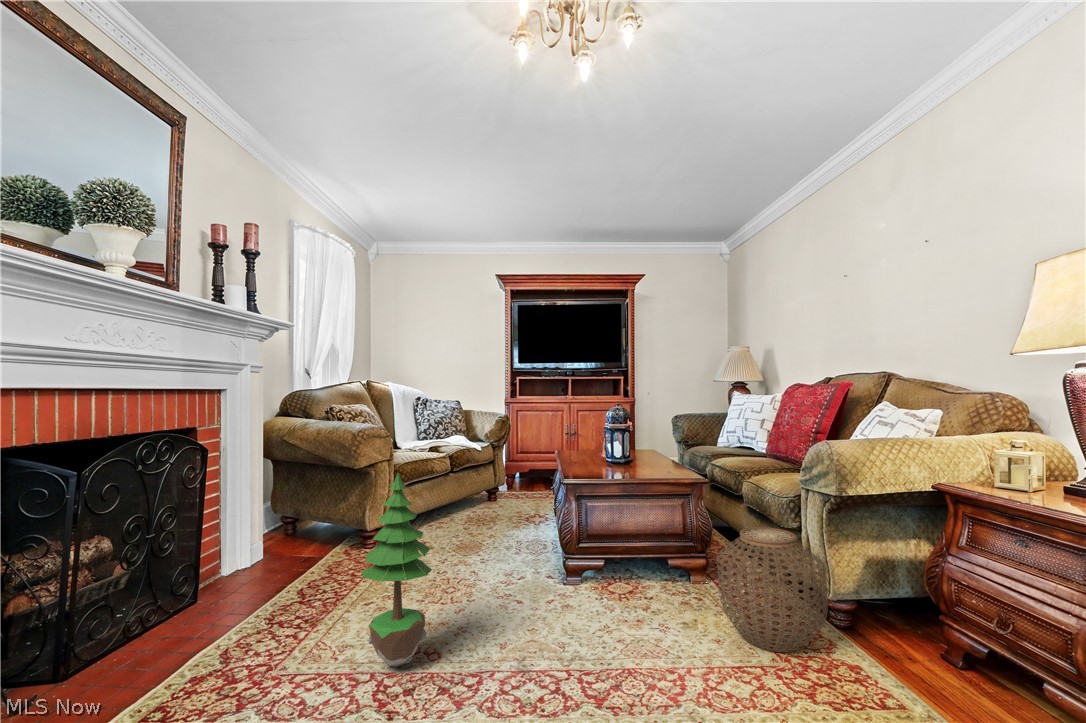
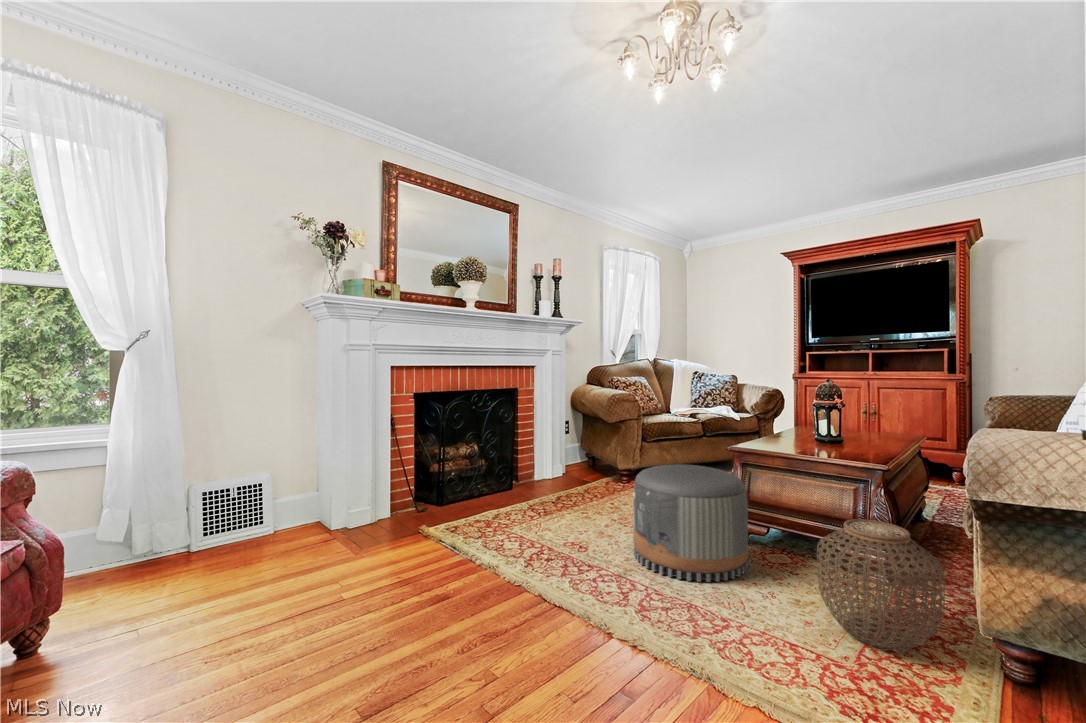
potted tree: present [362,473,432,667] -> none [547,424,590,545]
pouf: none [485,505,624,660] -> present [633,464,748,582]

